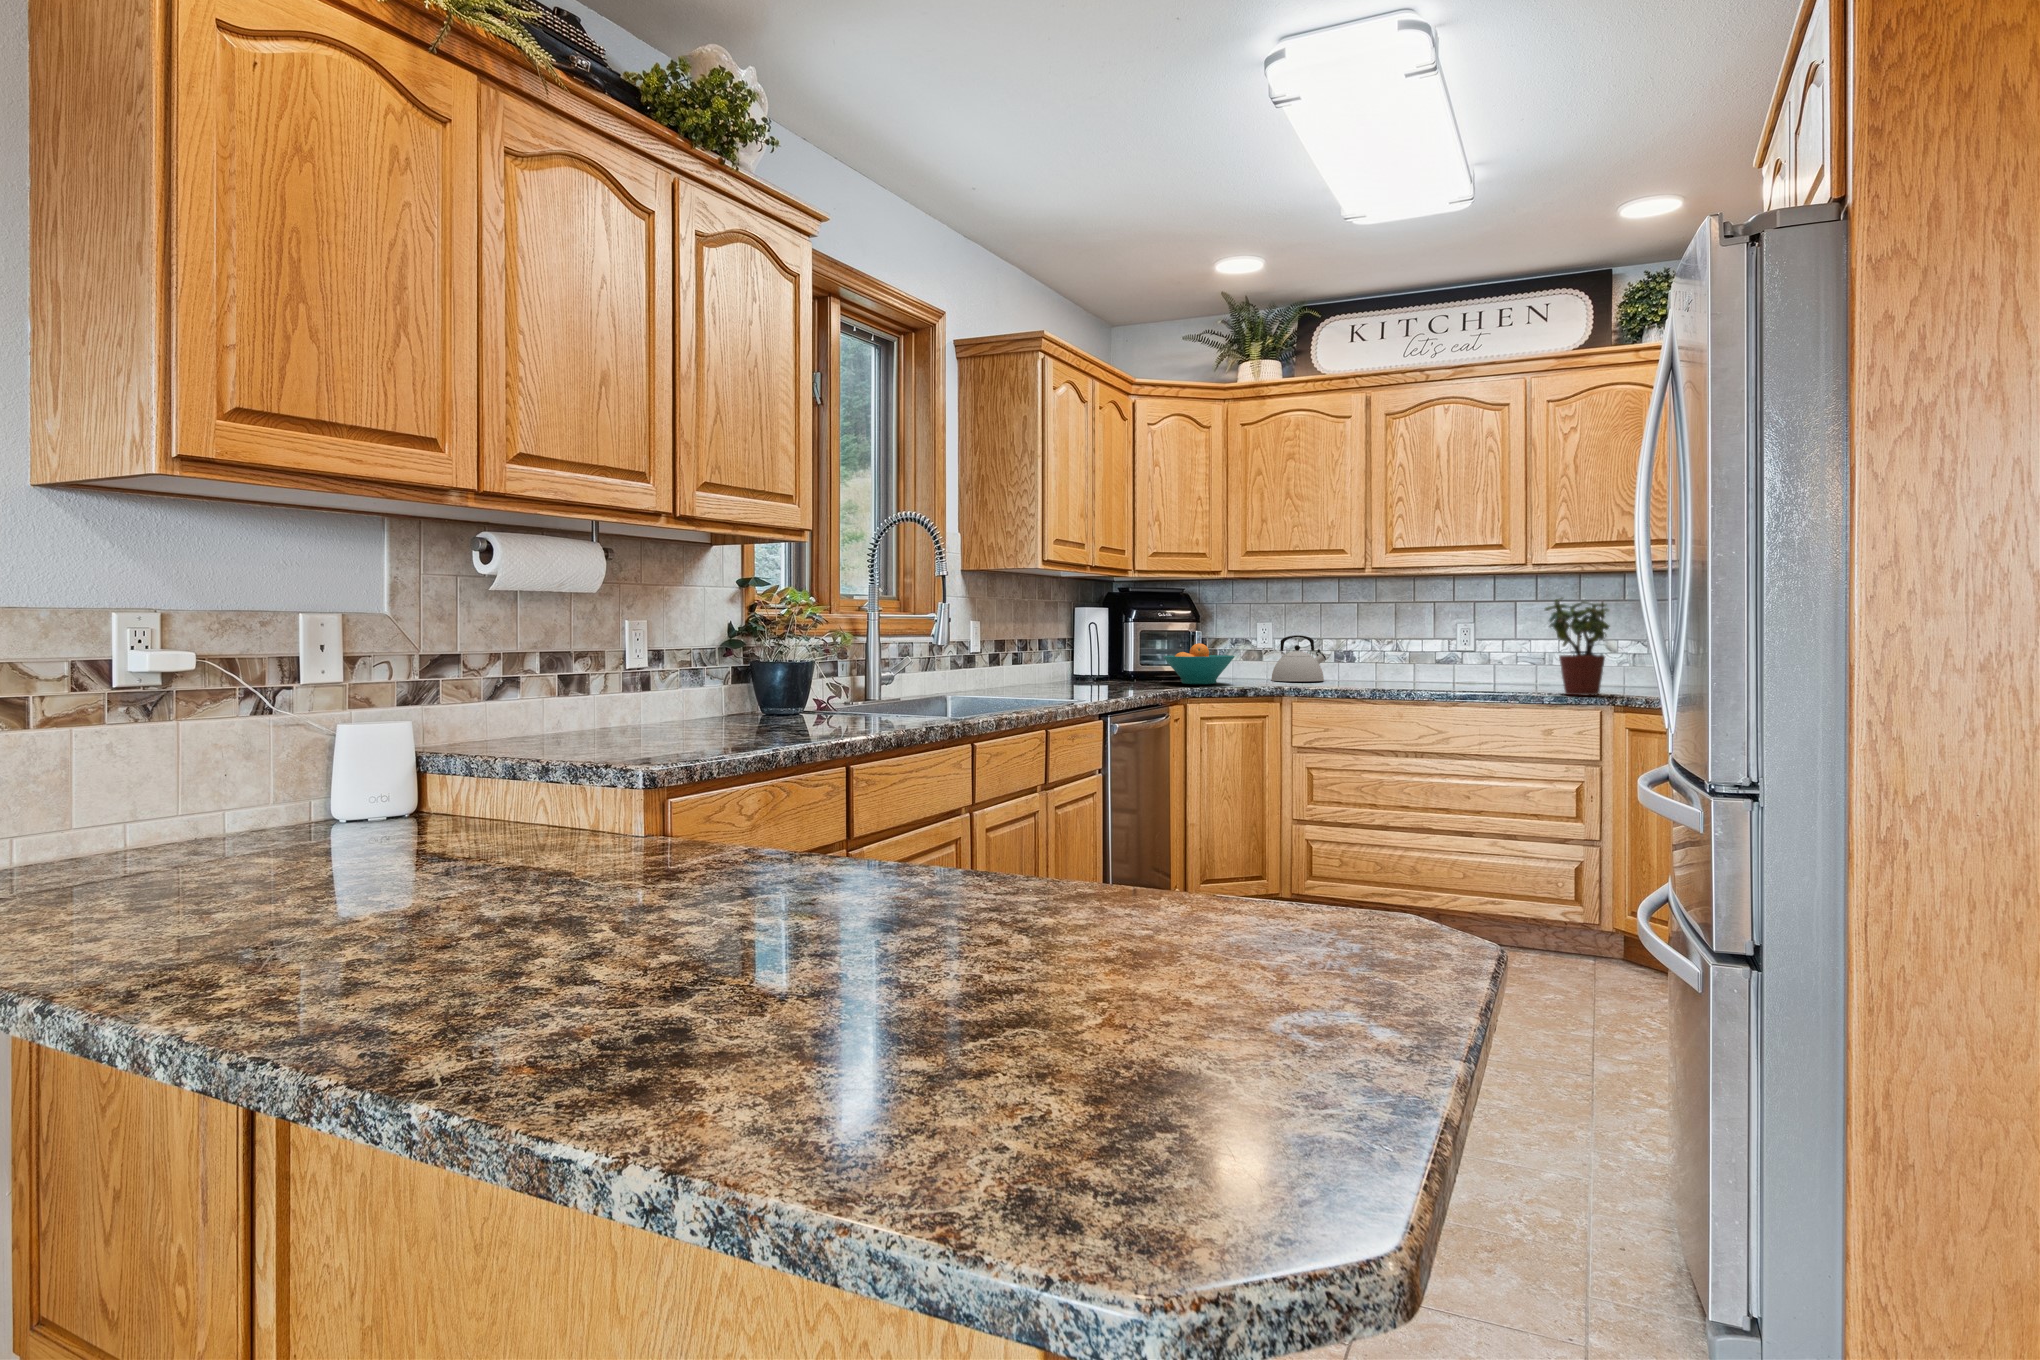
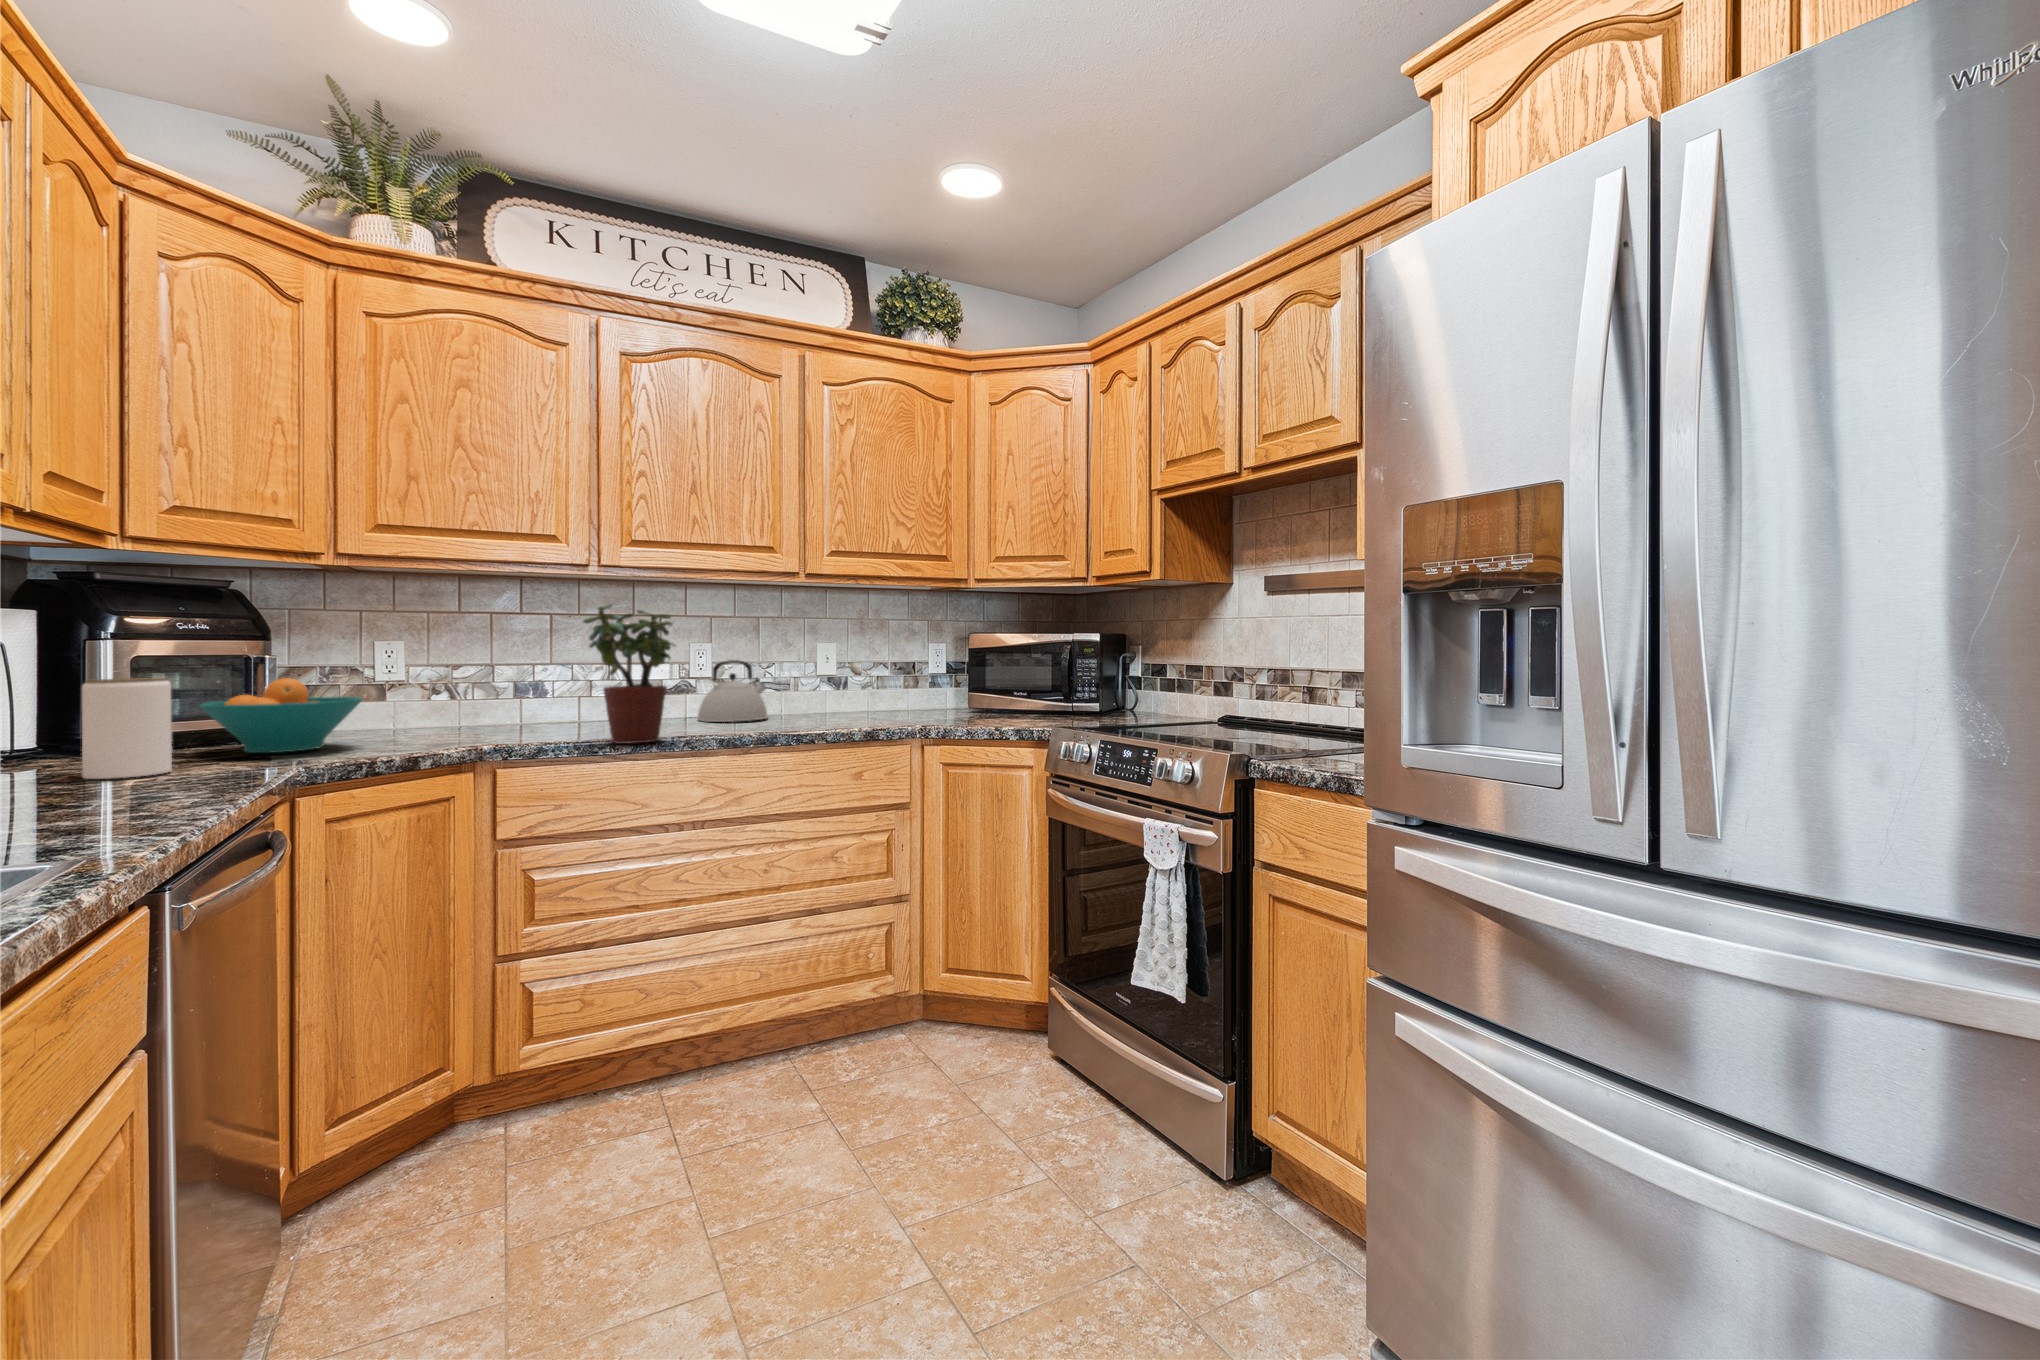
potted plant: present [1545,598,1609,696] -> present [584,604,675,744]
kettle: present [1271,635,1326,681] -> present [698,660,767,722]
jar: none [1118,641,1149,688] -> present [82,678,172,779]

